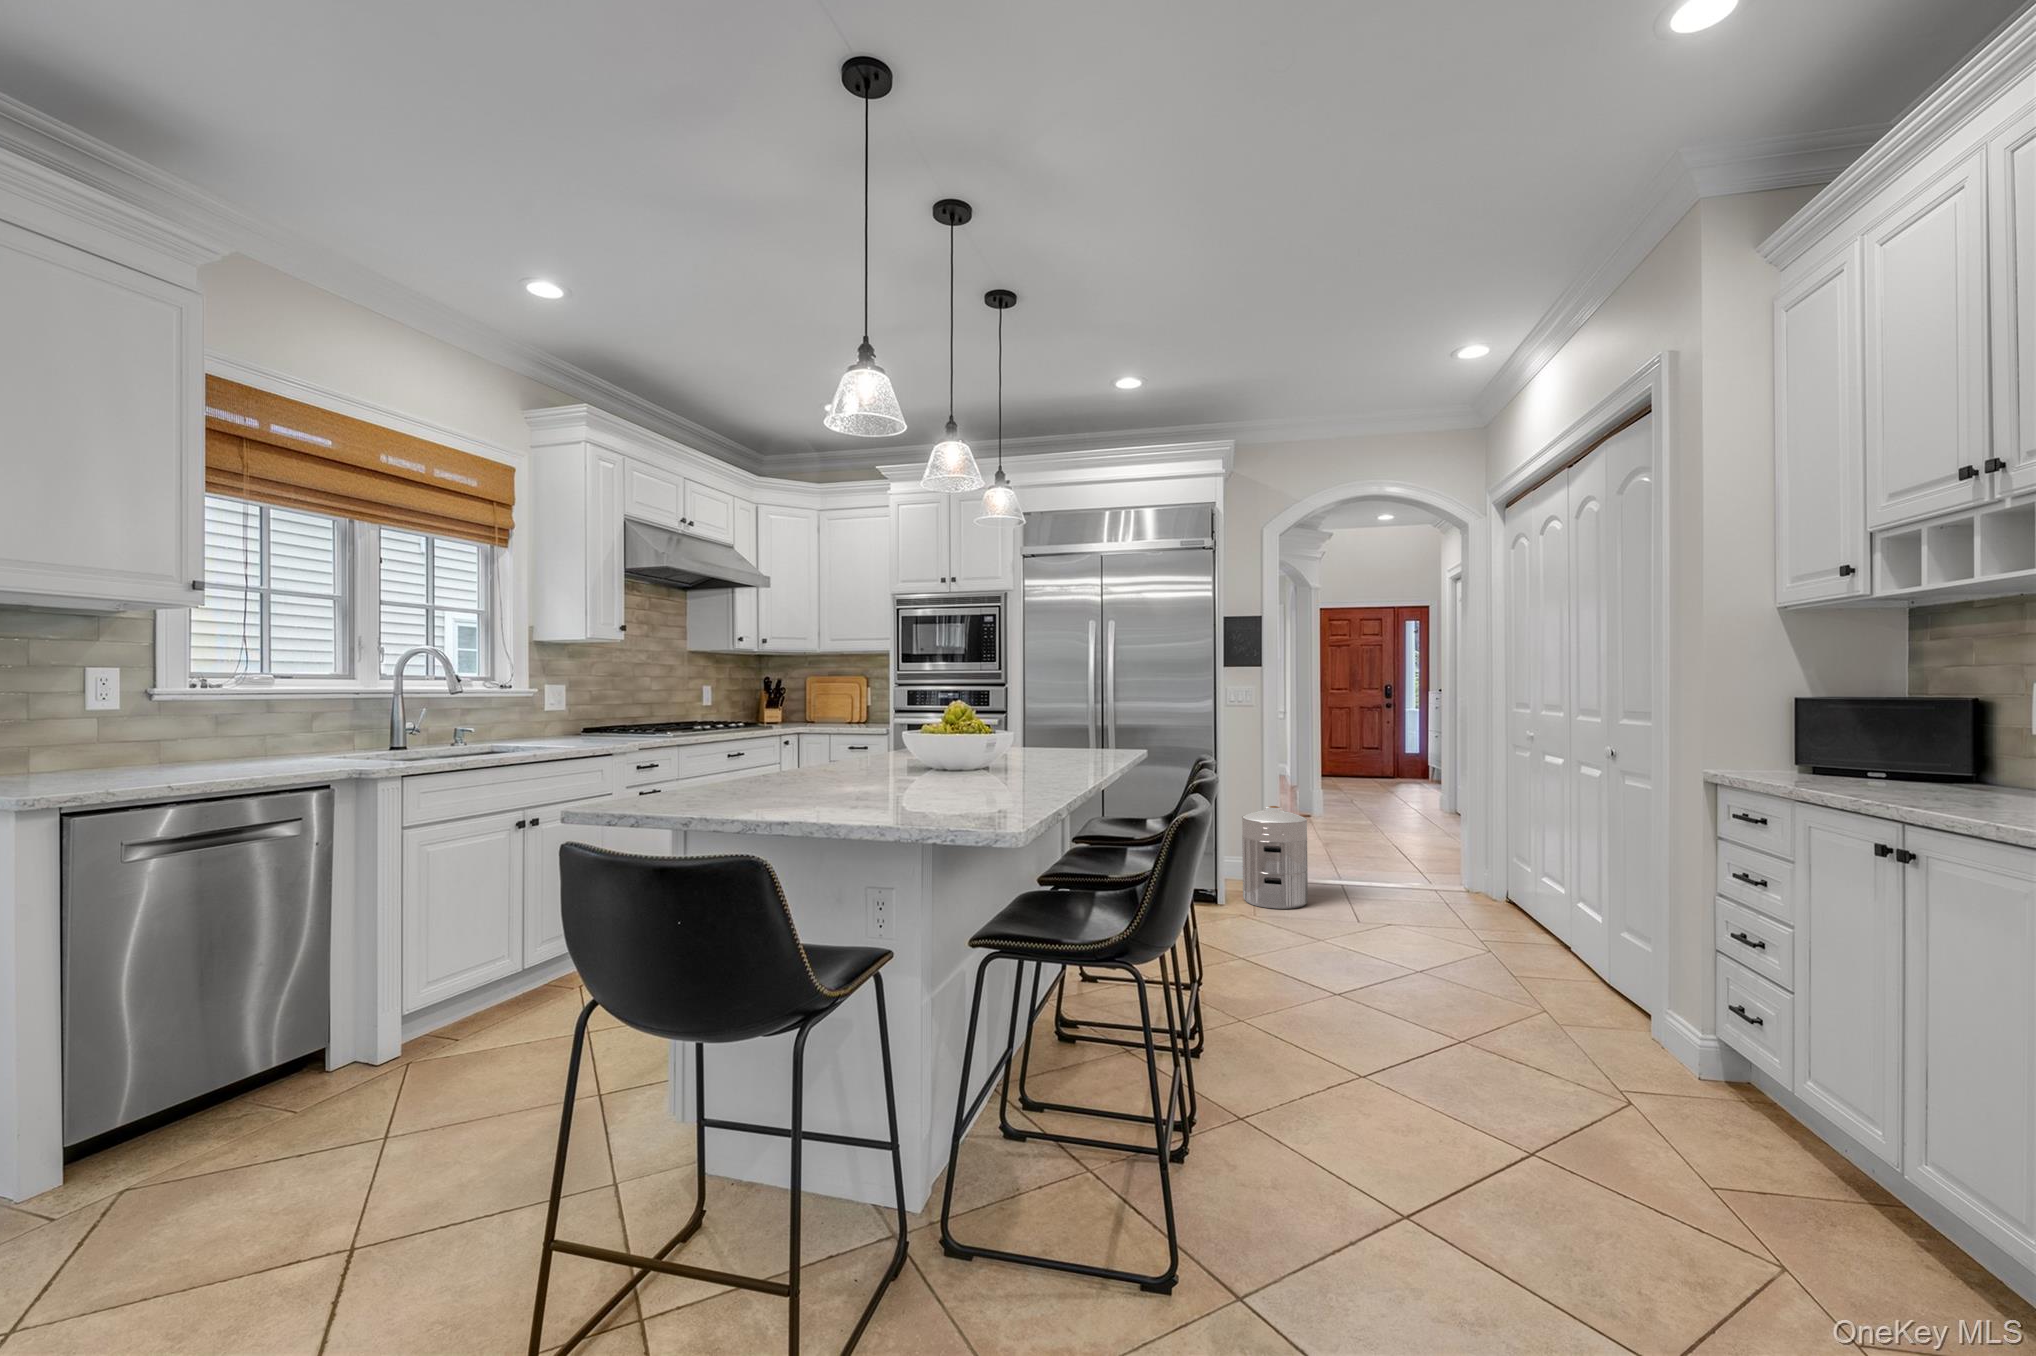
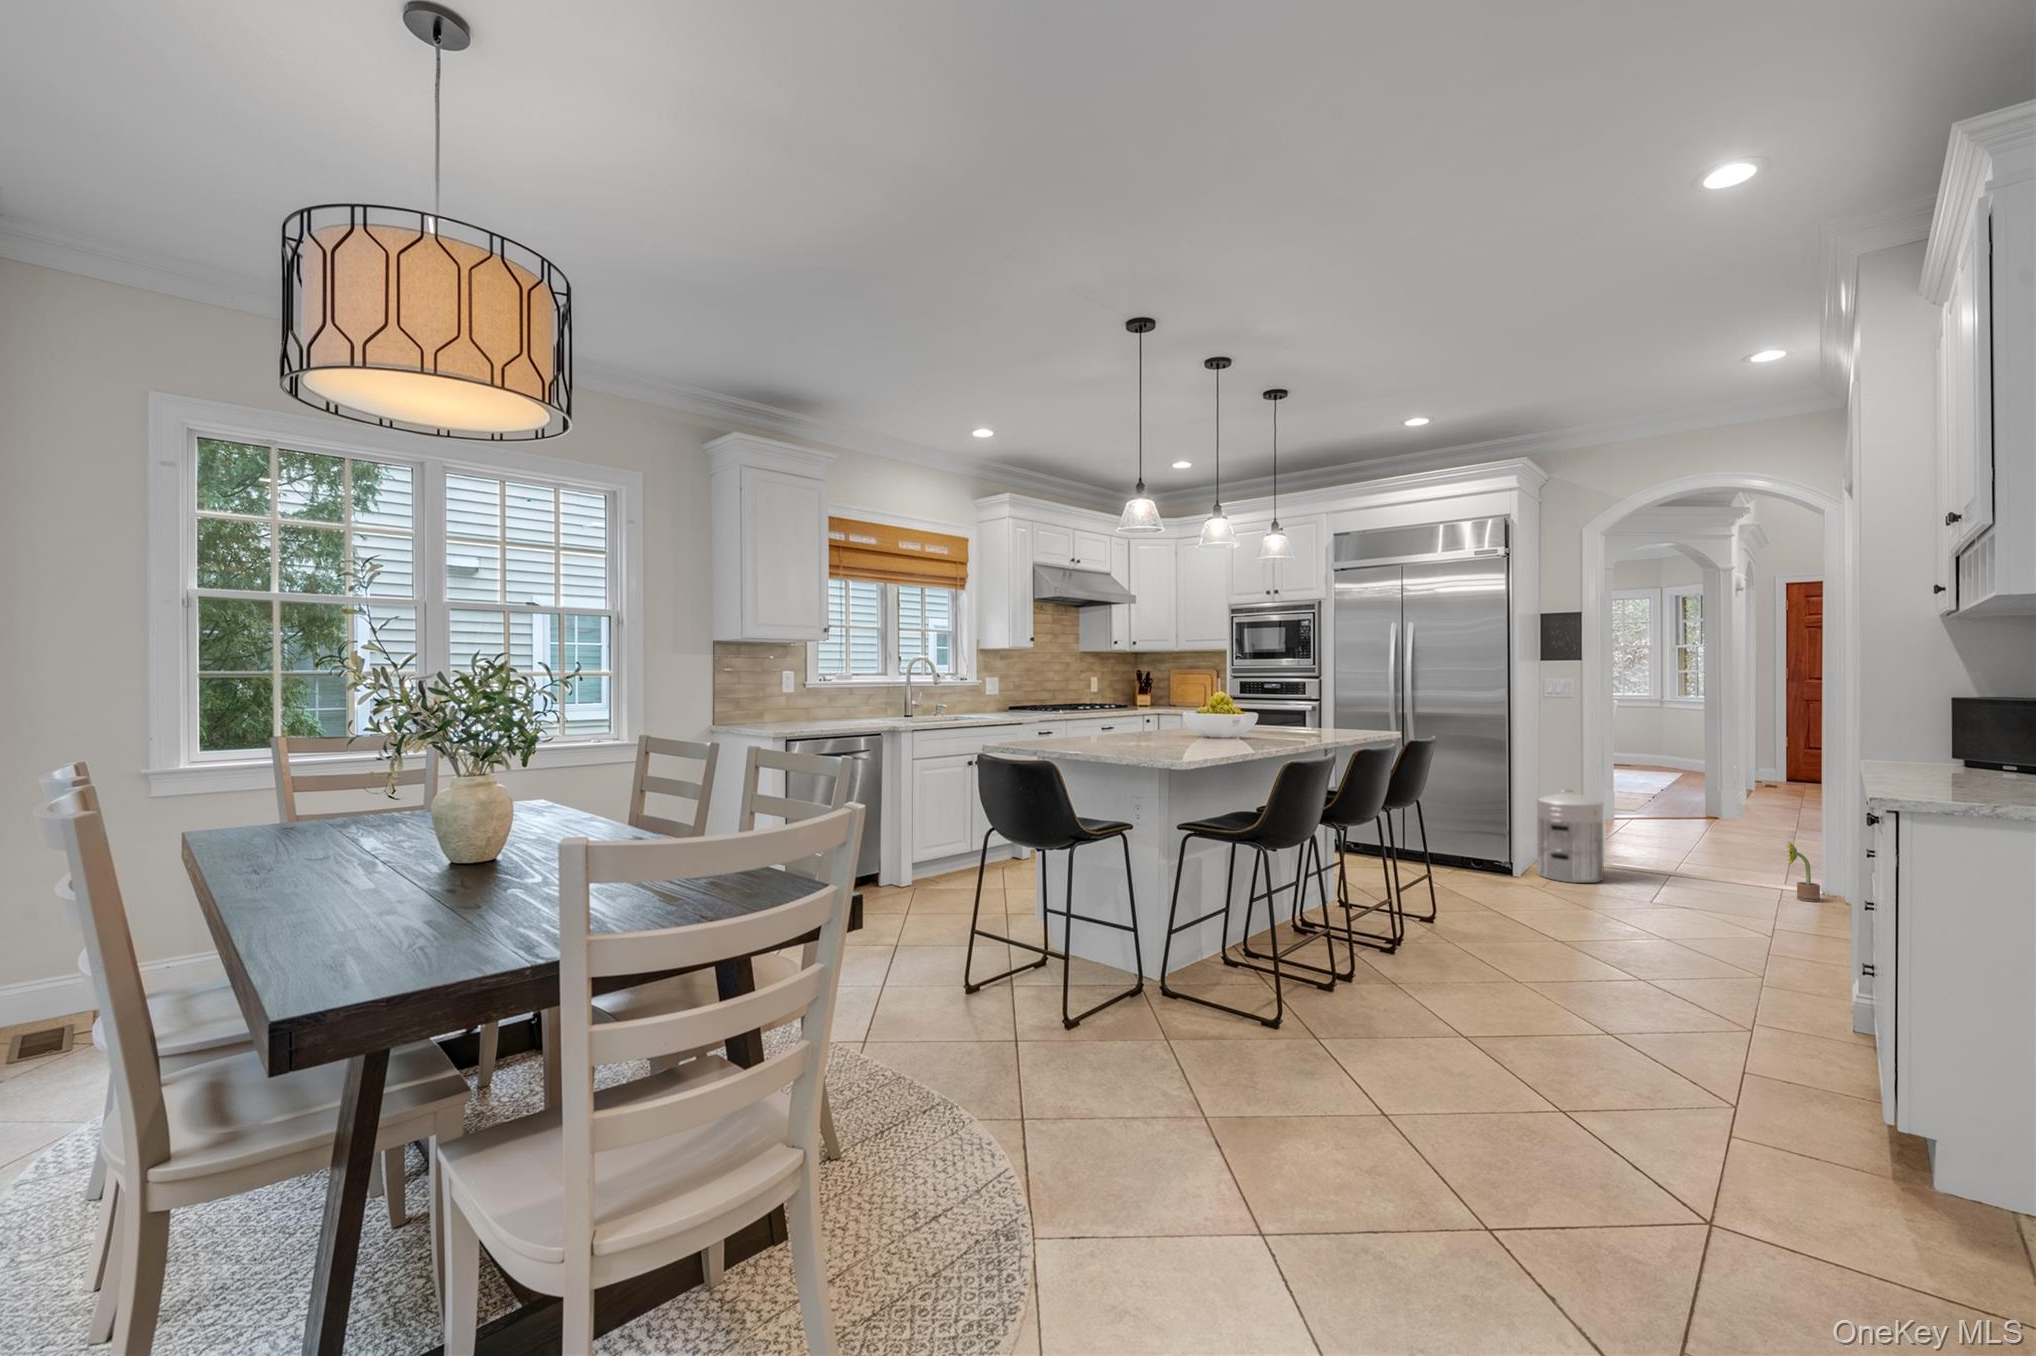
decorative plant: none [1457,844,1489,905] -> present [1787,843,1820,902]

